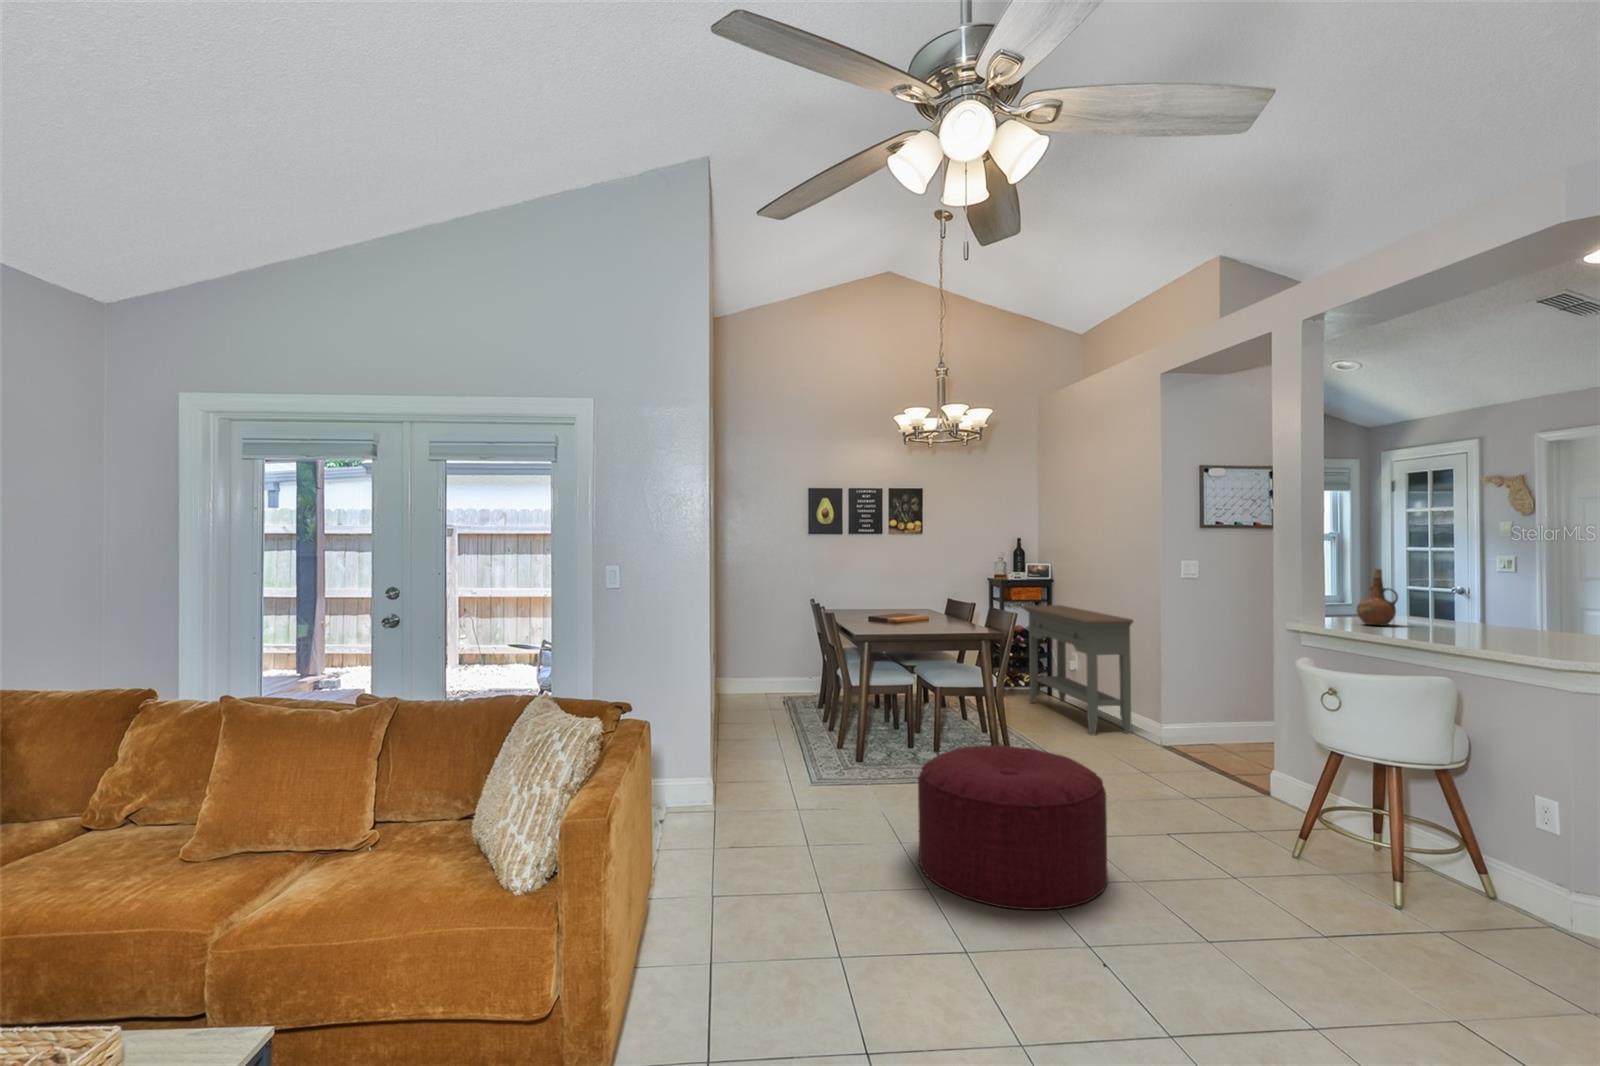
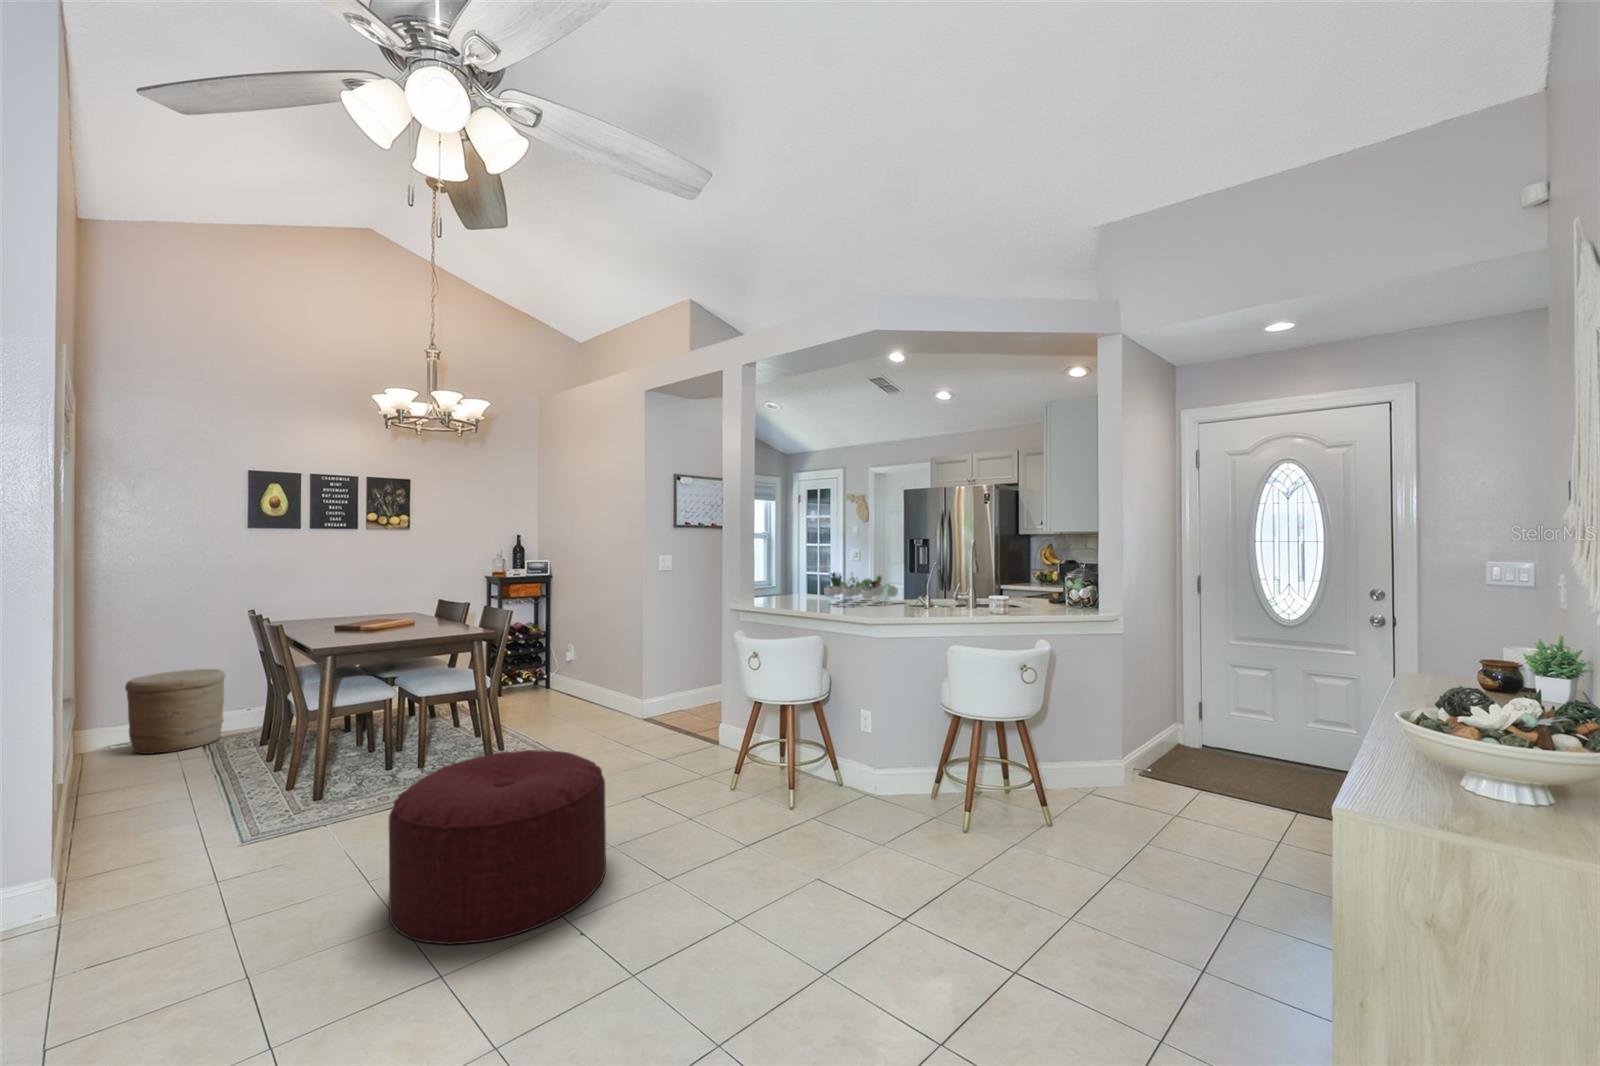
ceramic pitcher: present [1357,569,1398,625] -> none [789,557,814,600]
succulent plant: none [1407,588,1552,641] -> present [824,573,898,603]
console table: present [1023,605,1133,735] -> none [520,599,625,719]
woven basket: none [741,644,796,705] -> present [125,669,225,754]

